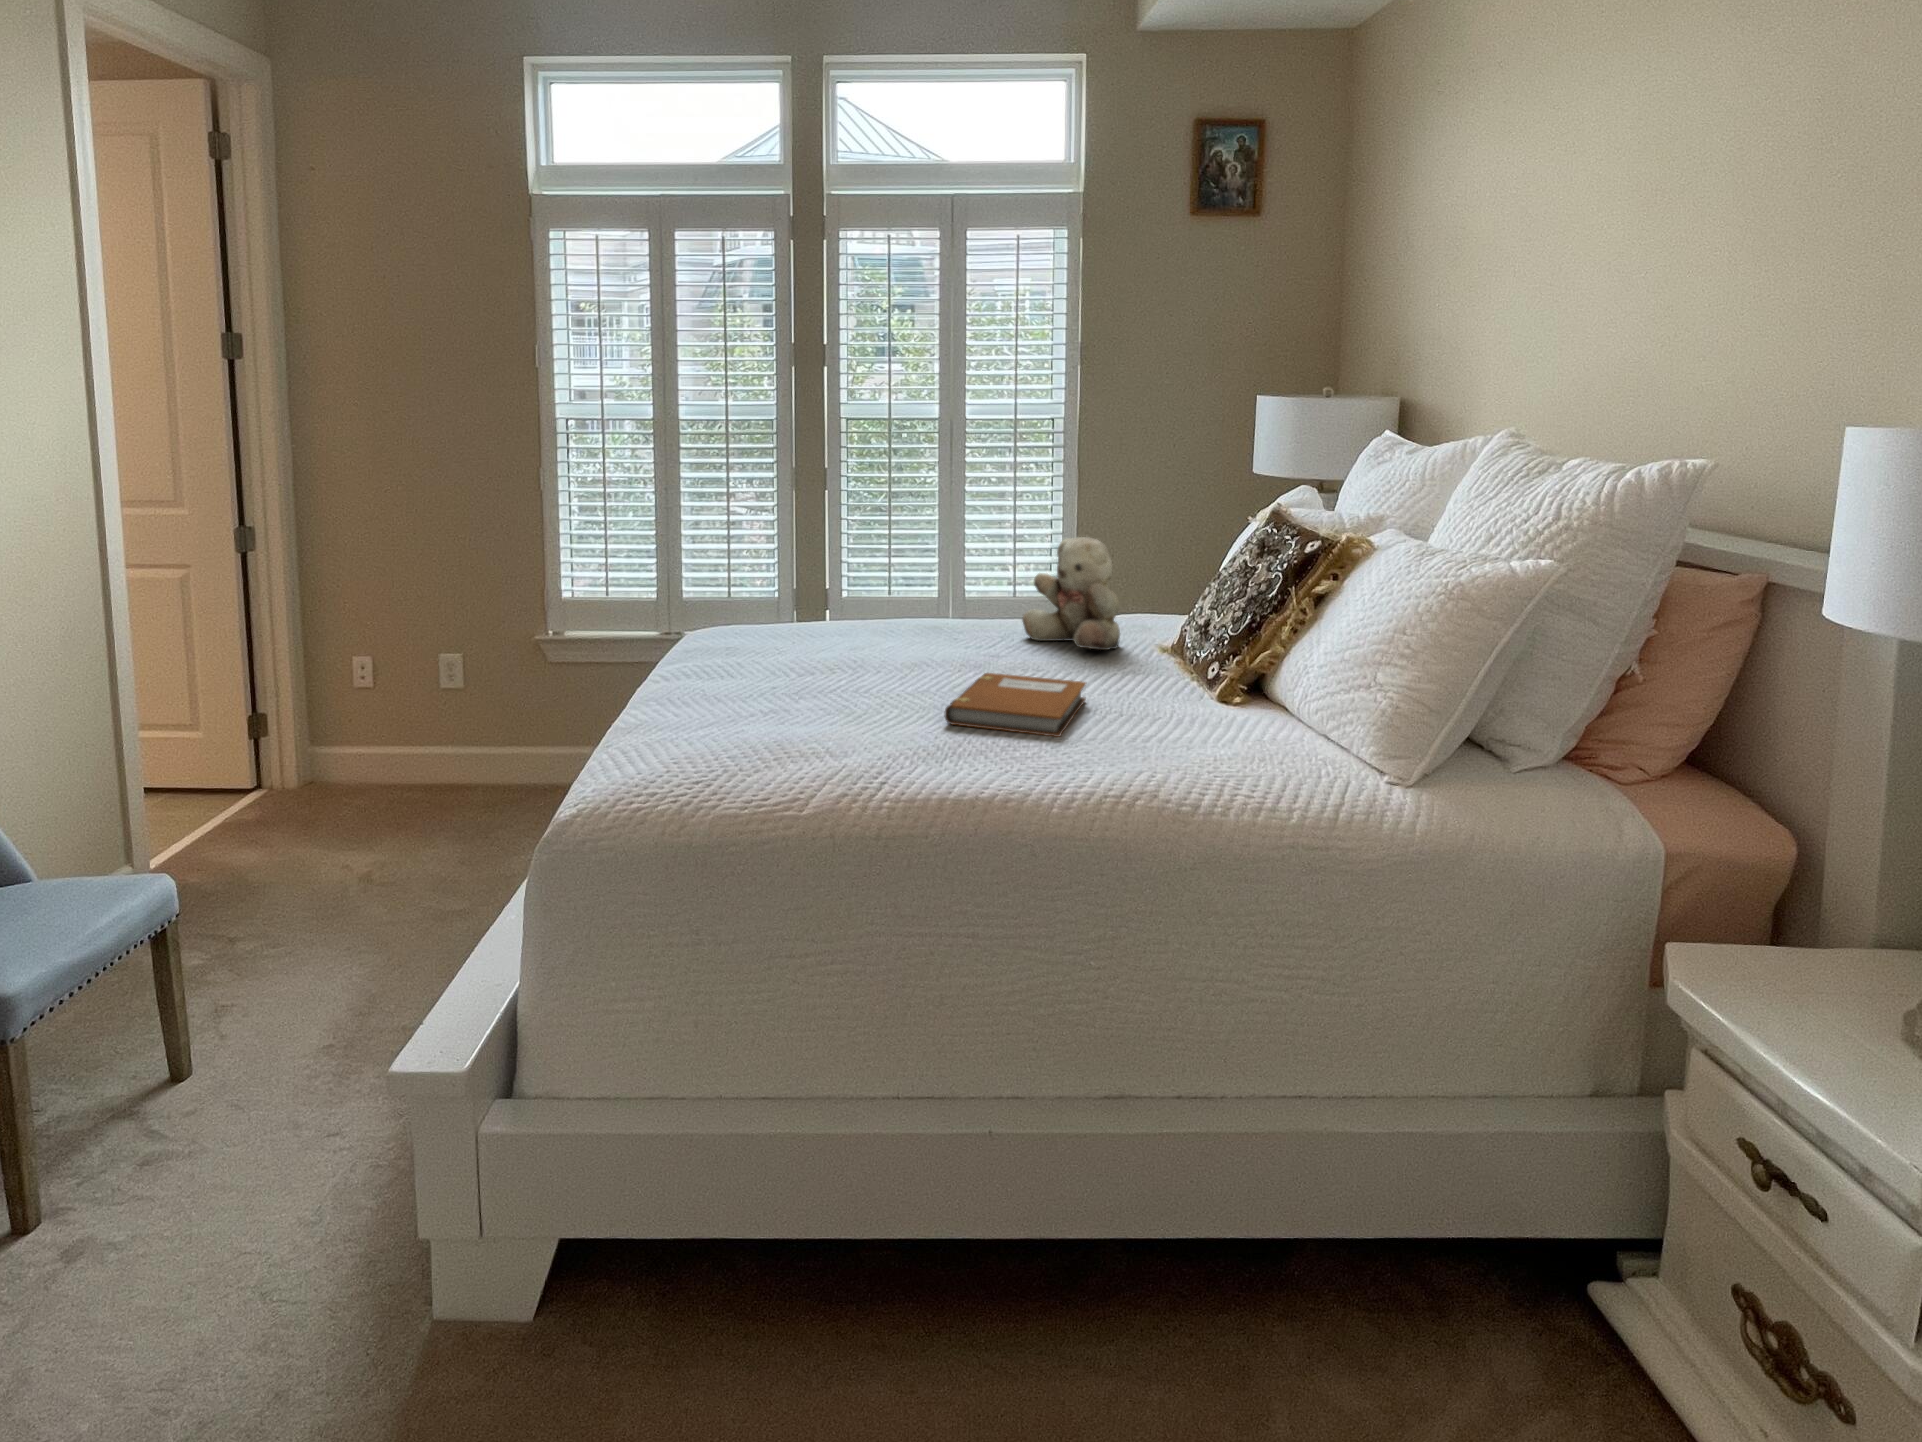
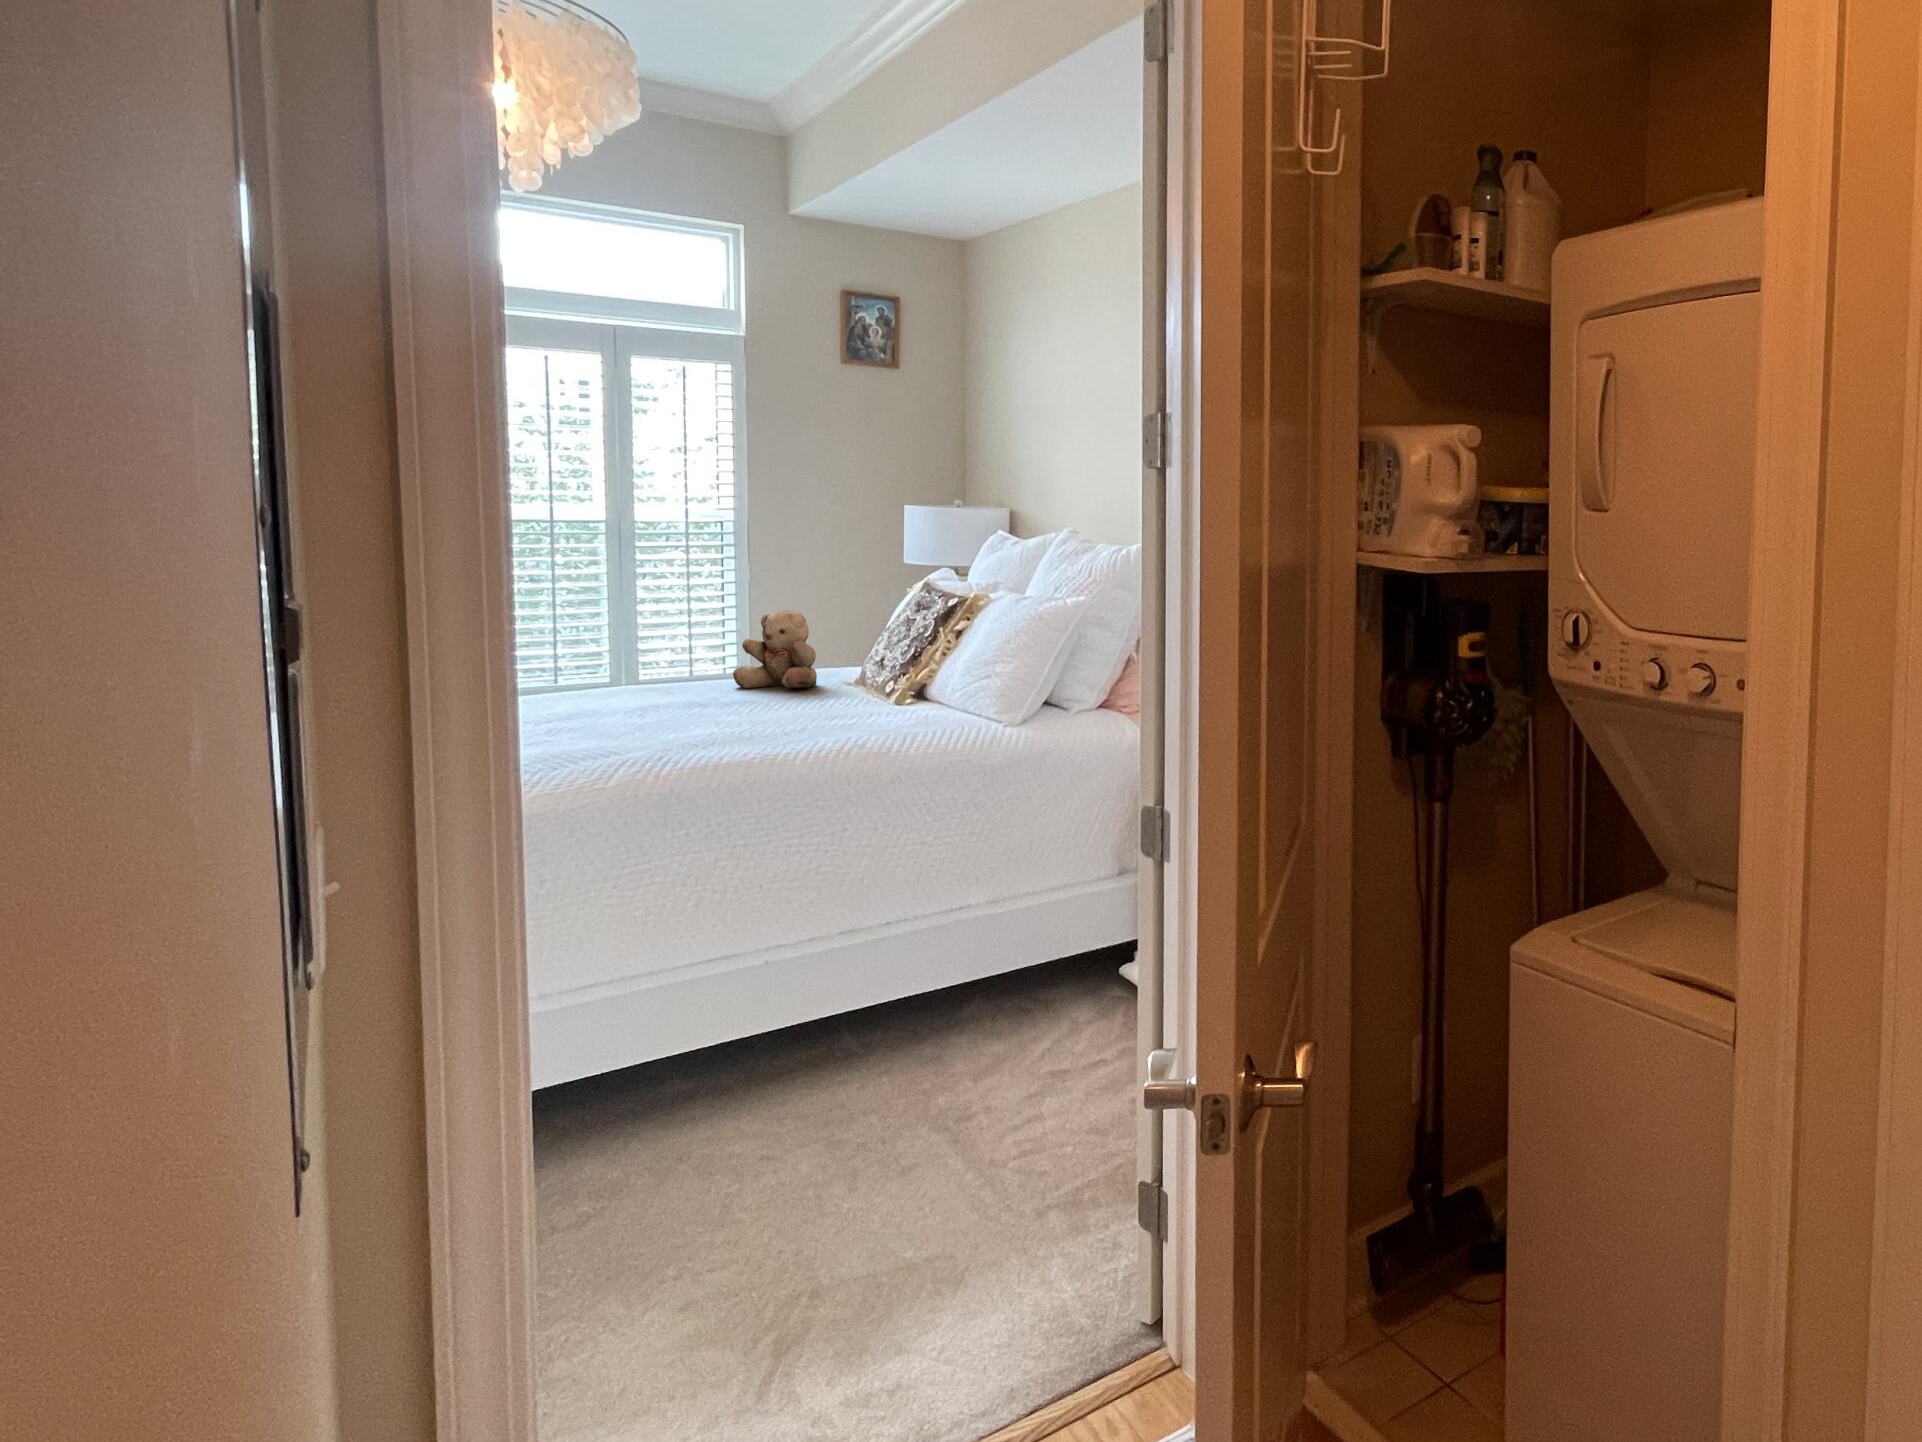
notebook: present [945,673,1086,737] -> none [708,700,807,733]

